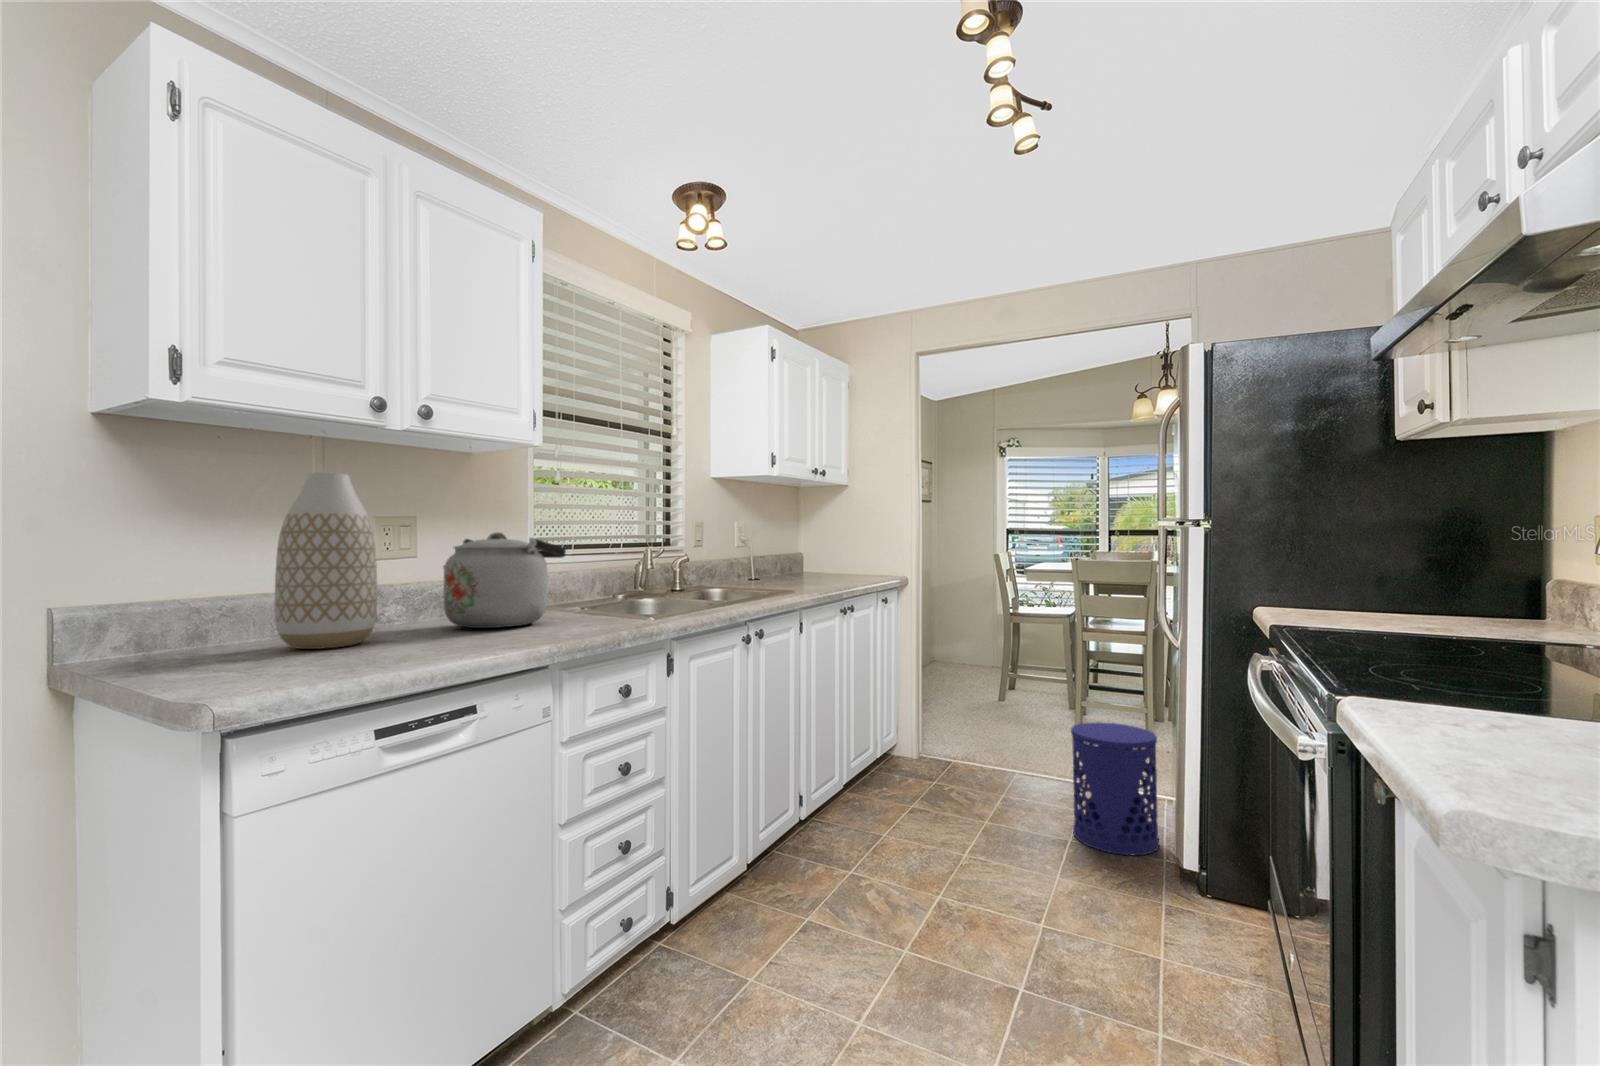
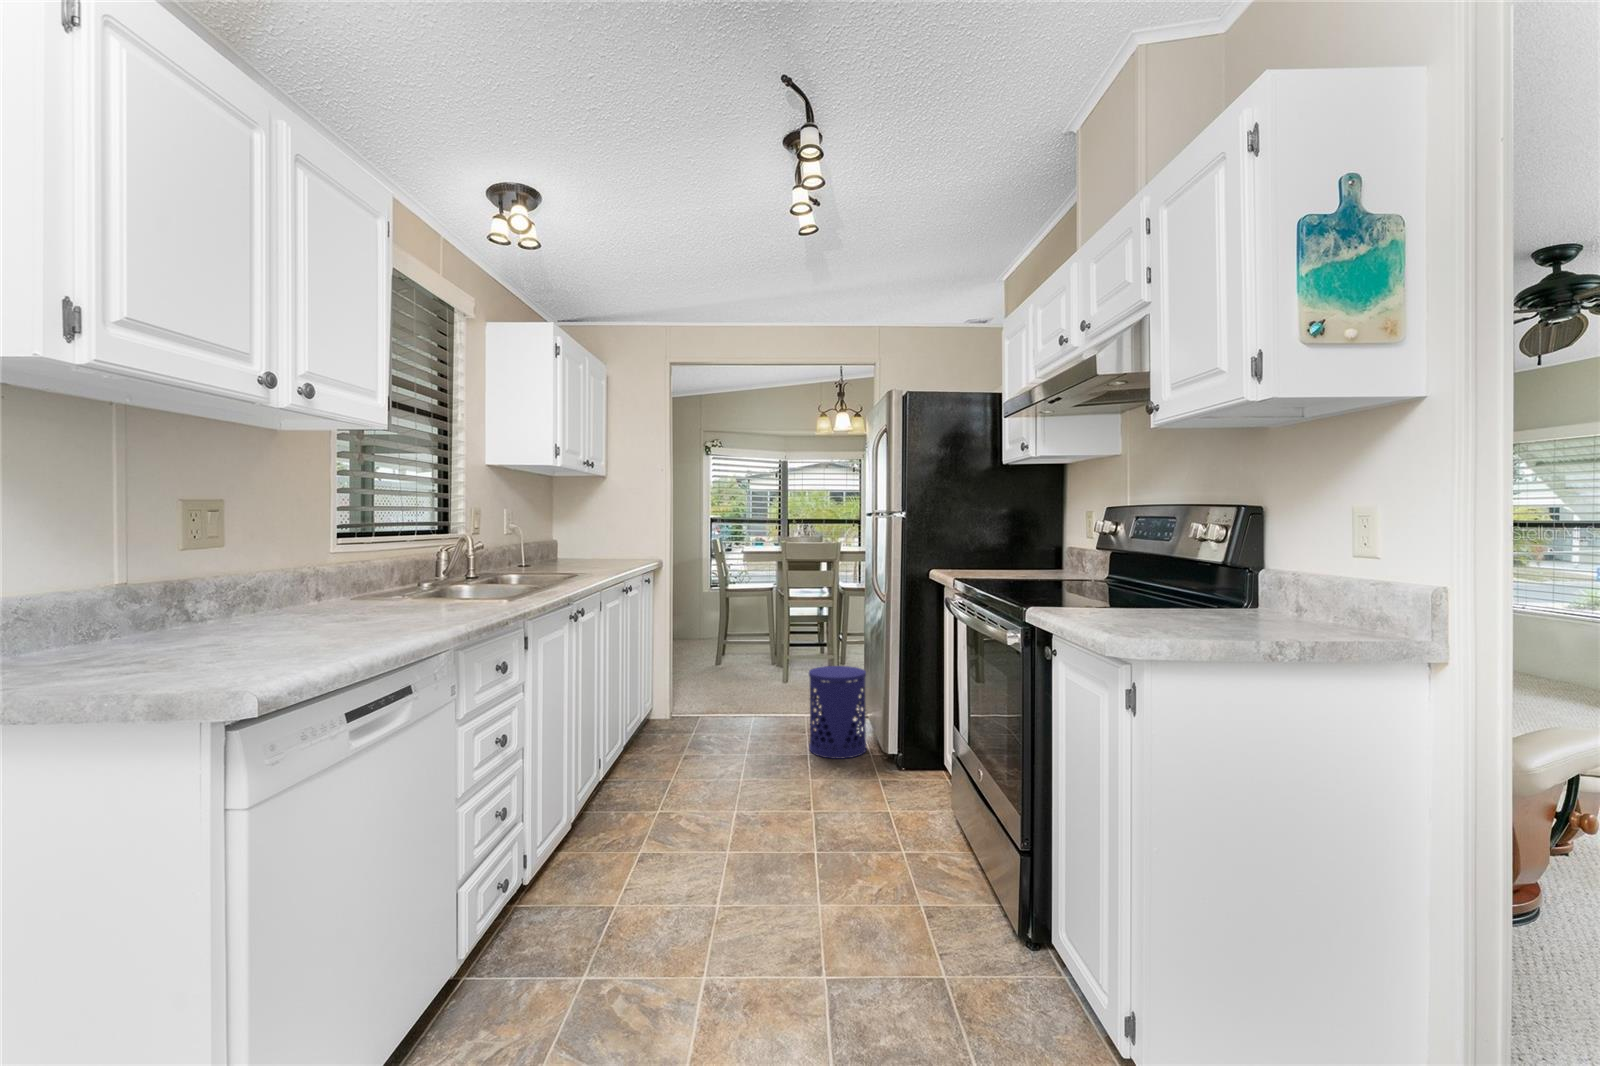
vase: present [275,472,377,649] -> none [122,451,248,647]
kettle: present [443,532,566,628] -> none [268,519,418,617]

